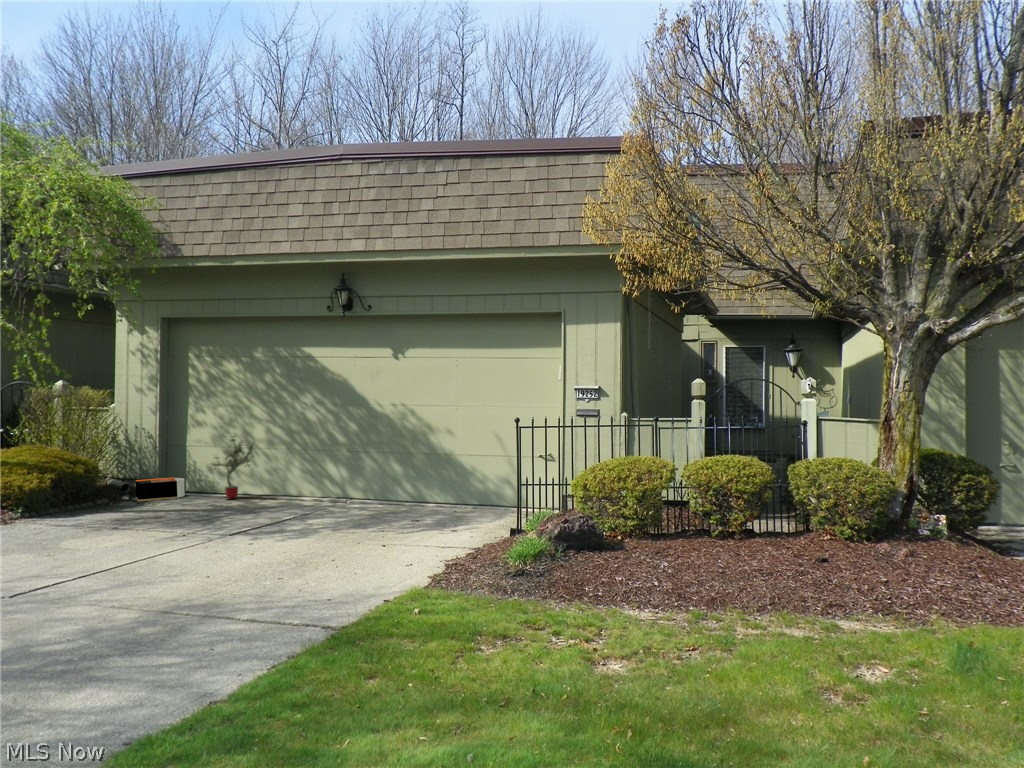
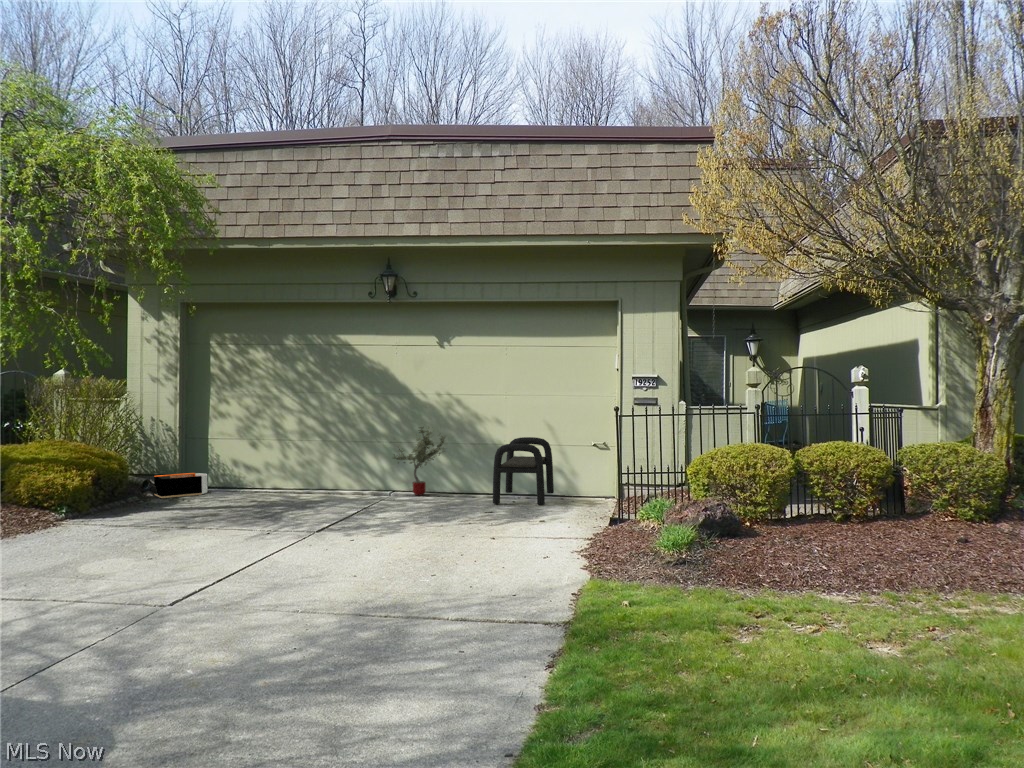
potted tree: present [210,436,253,499] -> present [393,427,445,496]
bench: none [426,447,498,514] -> present [493,437,554,505]

